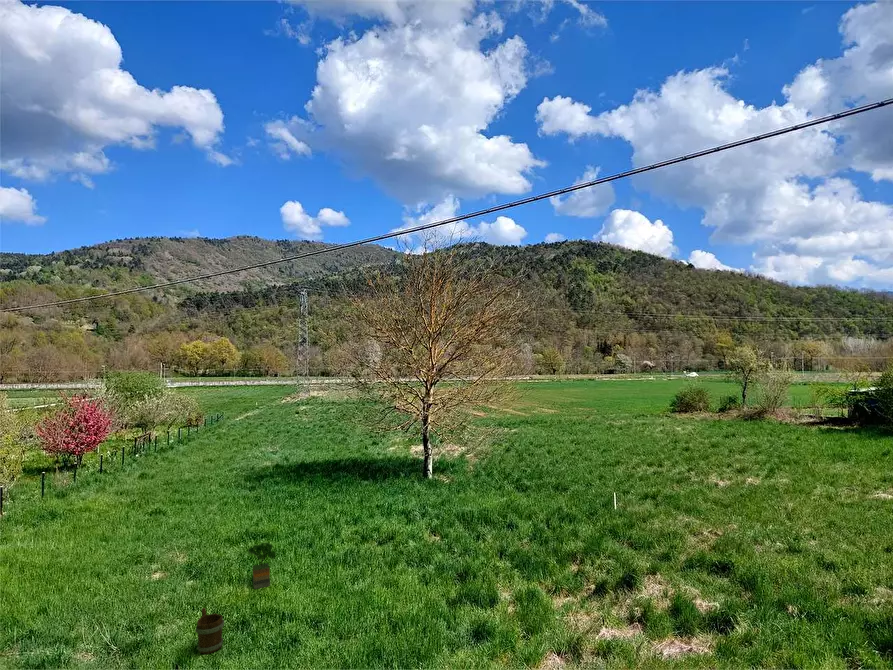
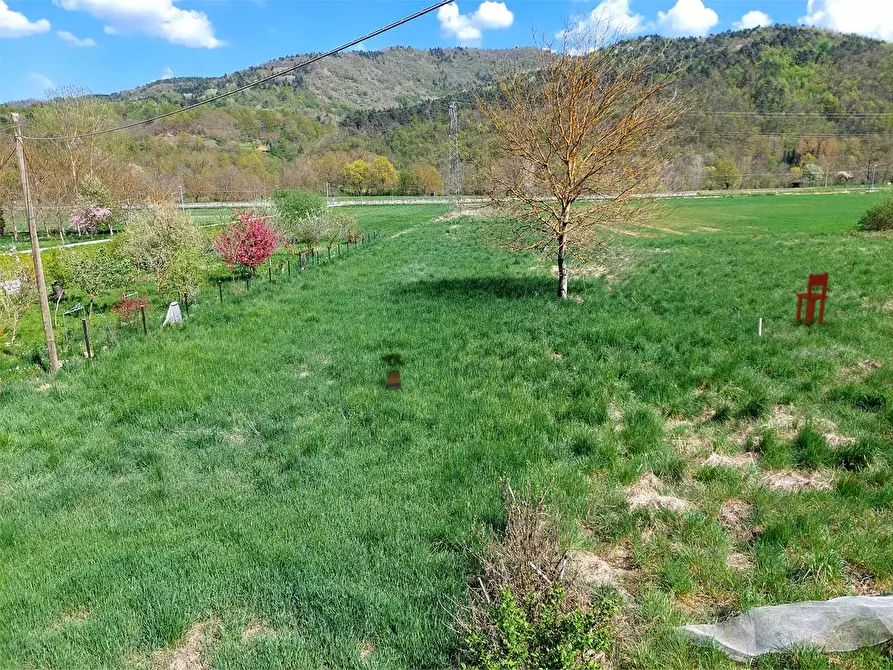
chair: none [635,450,659,497] -> present [796,272,829,324]
bucket: present [195,608,224,654] -> none [337,403,361,437]

